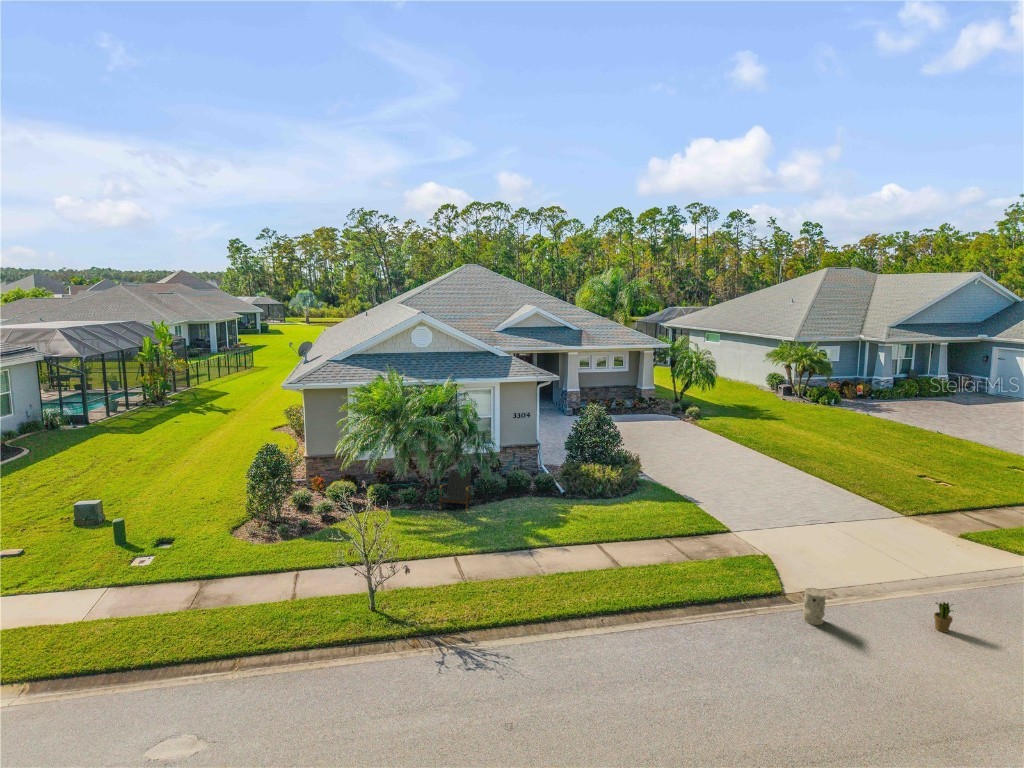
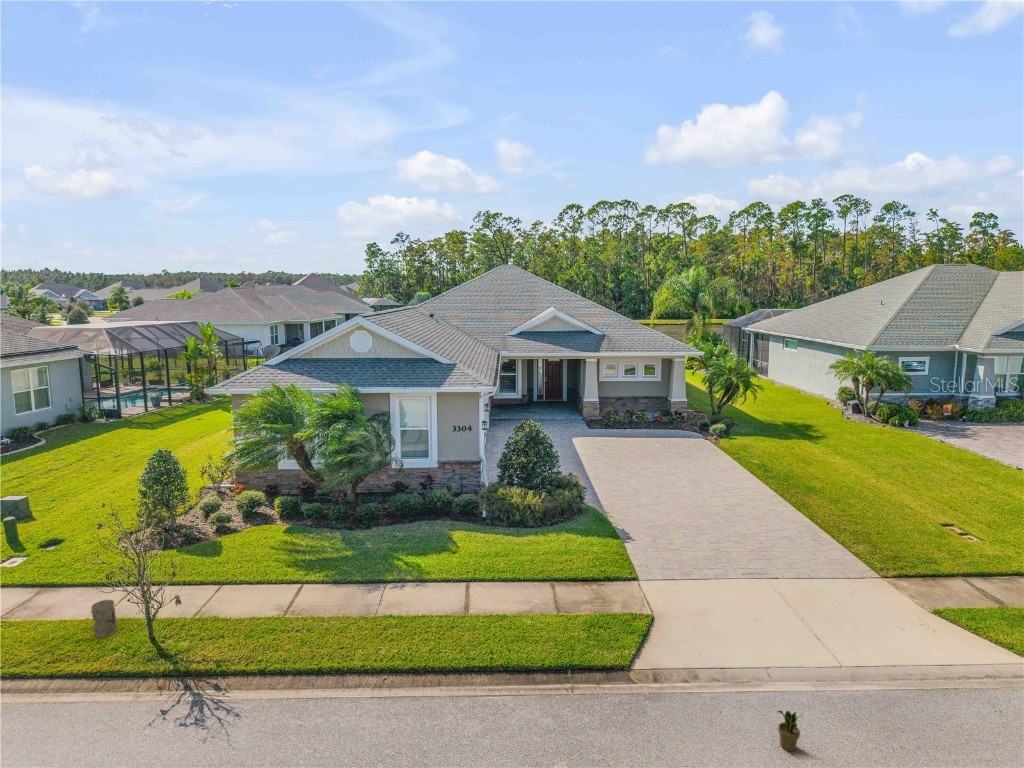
lounge chair: present [439,471,471,512] -> none [338,488,378,533]
trash can: present [803,588,826,625] -> present [91,600,117,638]

